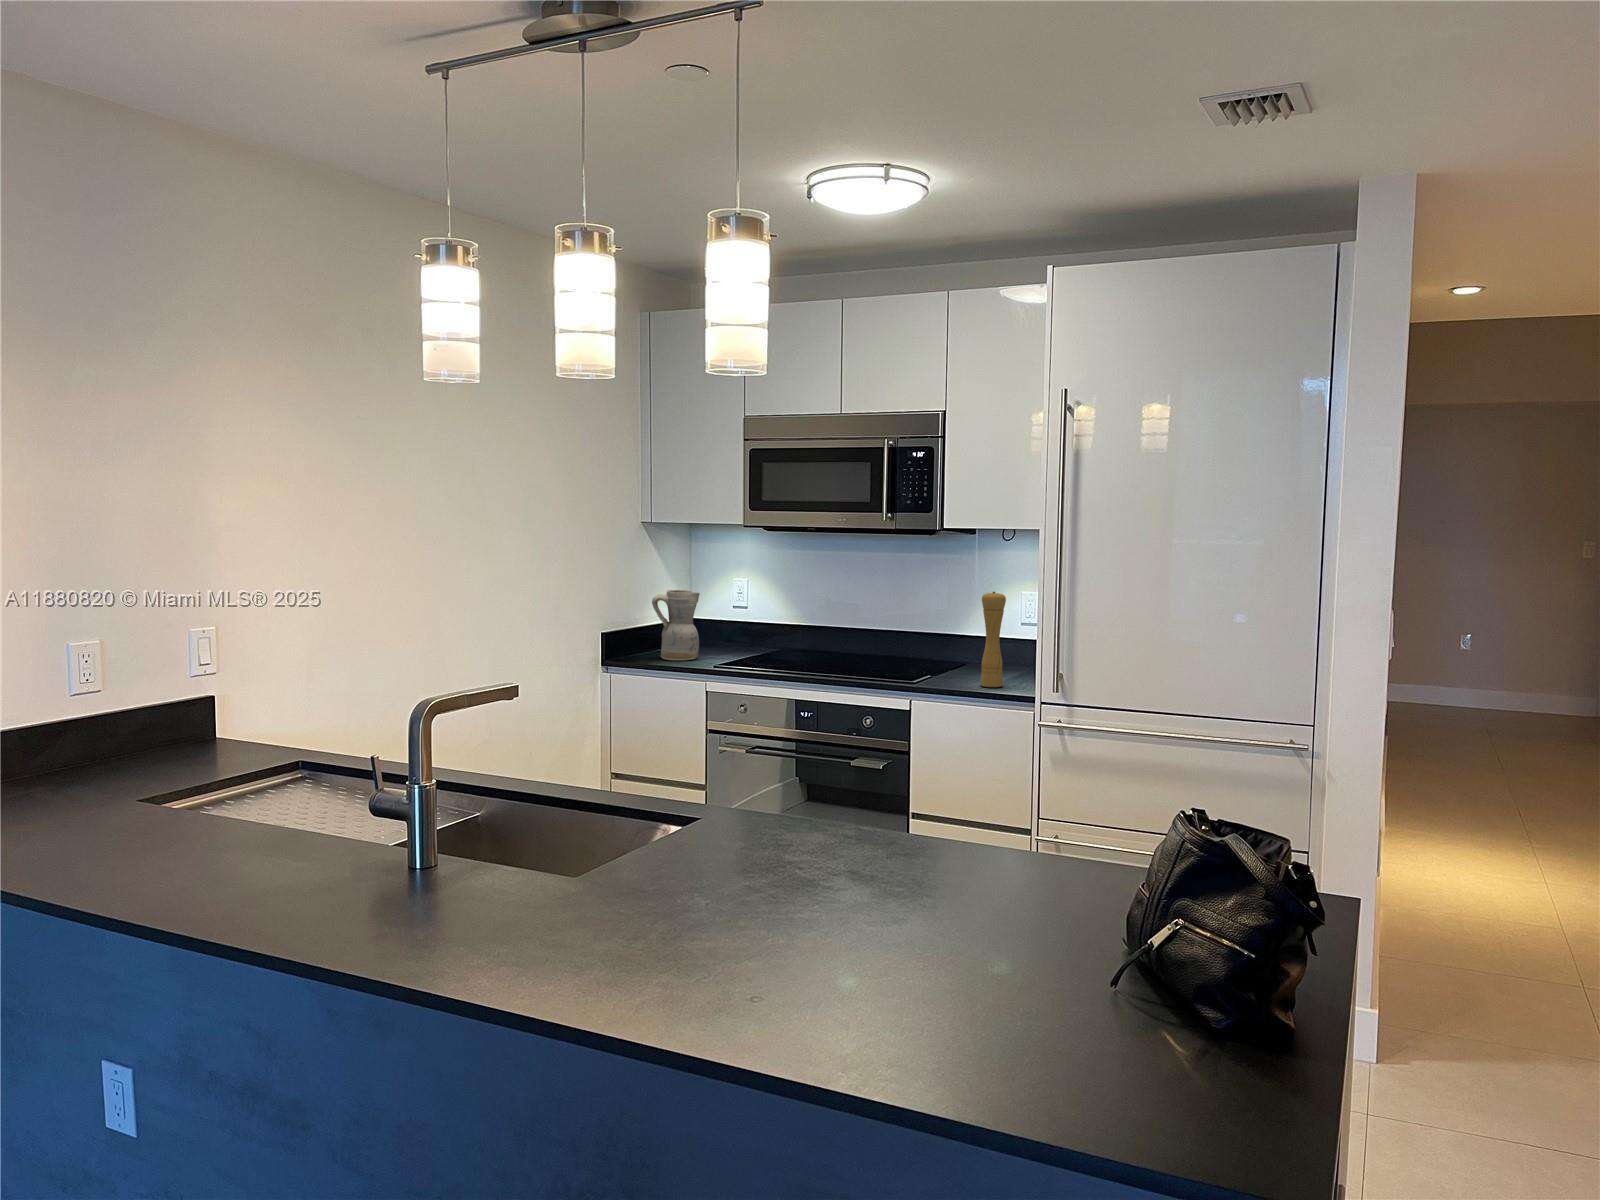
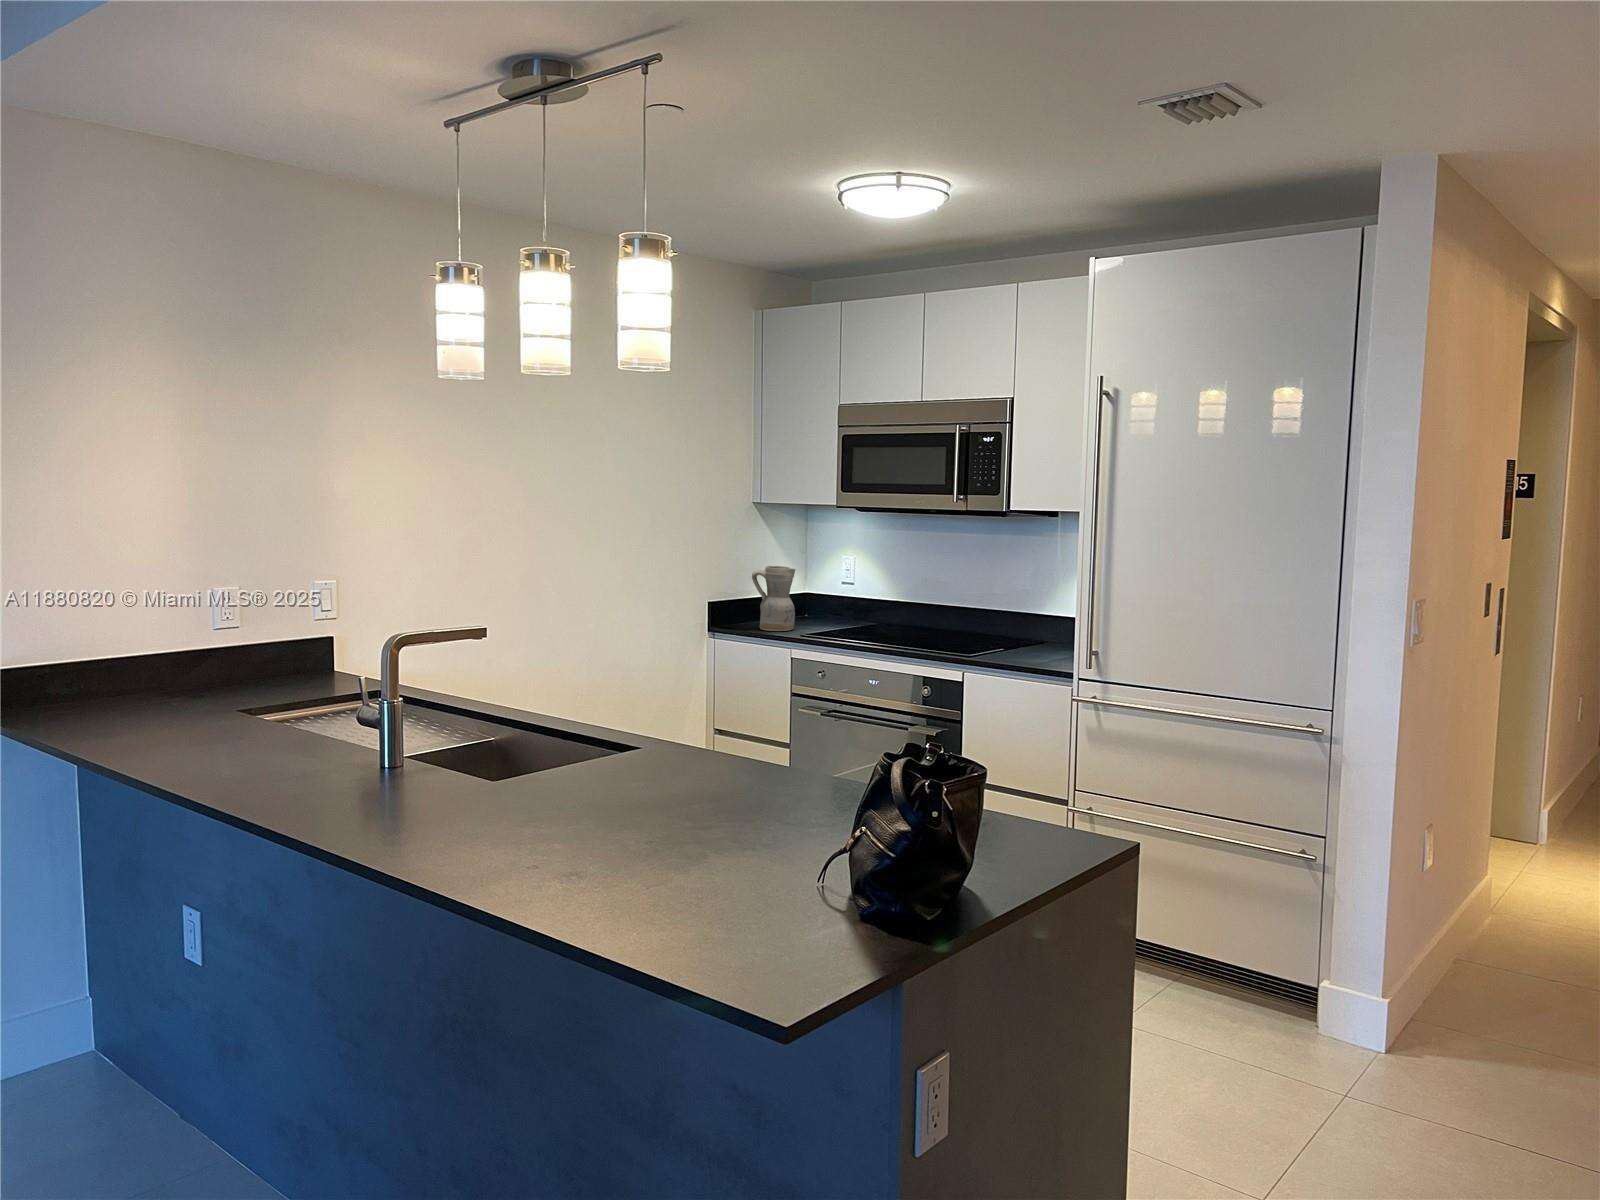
pepper mill: present [980,592,1006,687] -> none [1033,572,1058,664]

